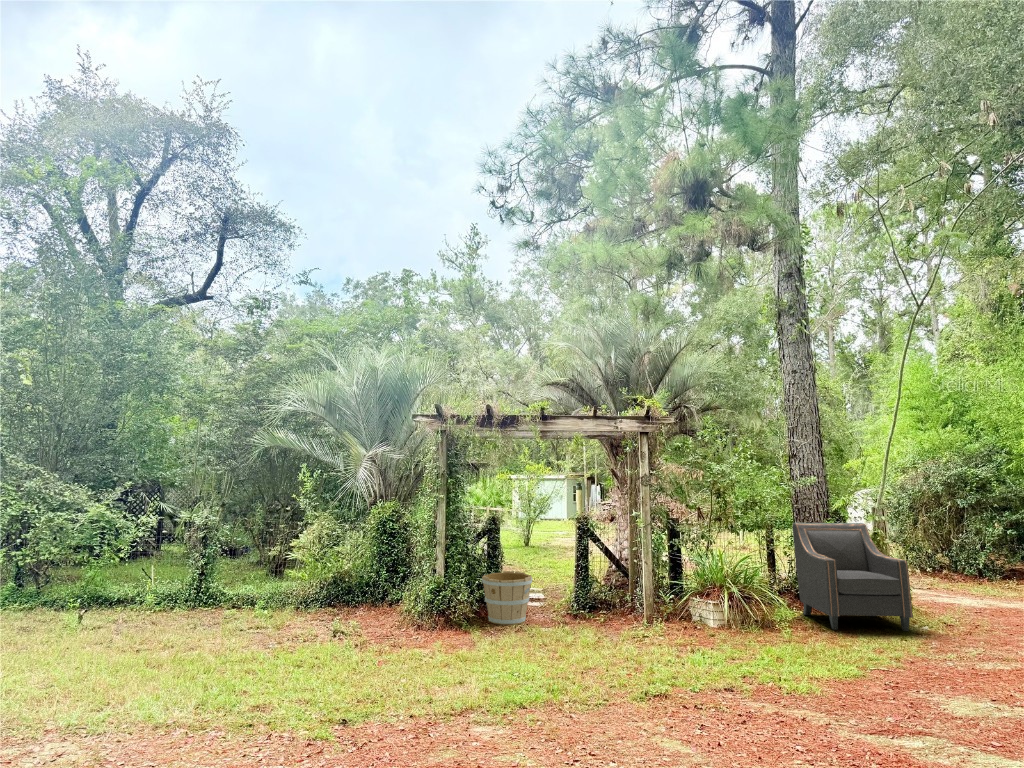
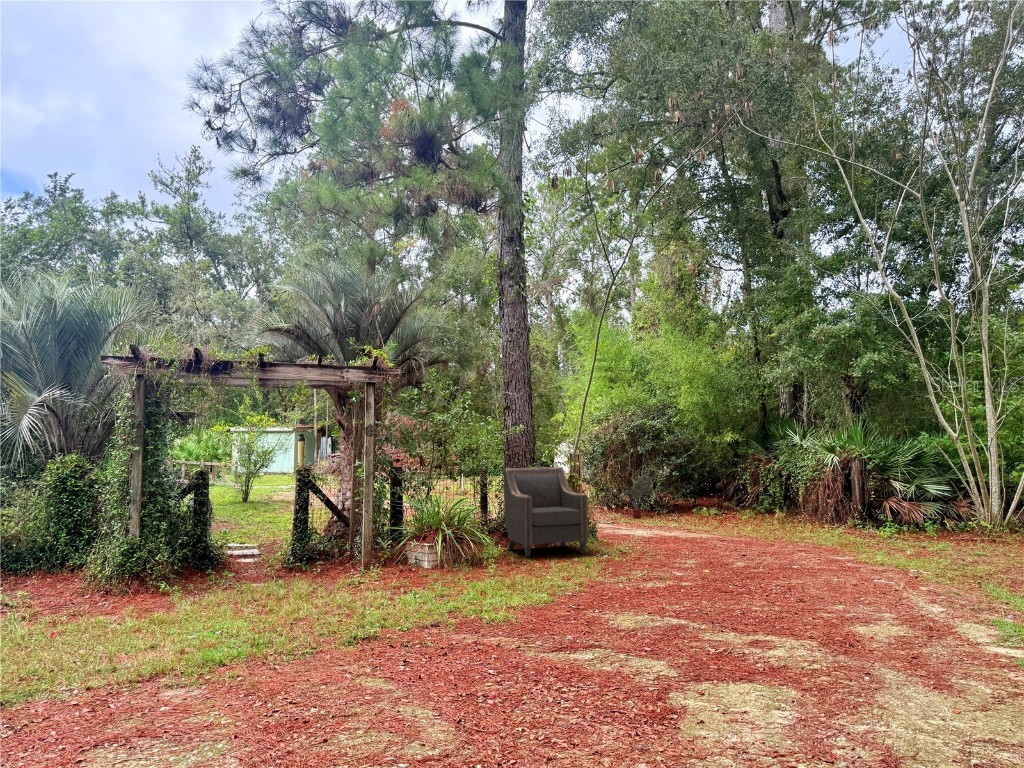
potted tree: none [921,524,966,579] -> present [622,472,652,518]
wooden bucket: present [482,571,532,625] -> none [186,527,245,580]

